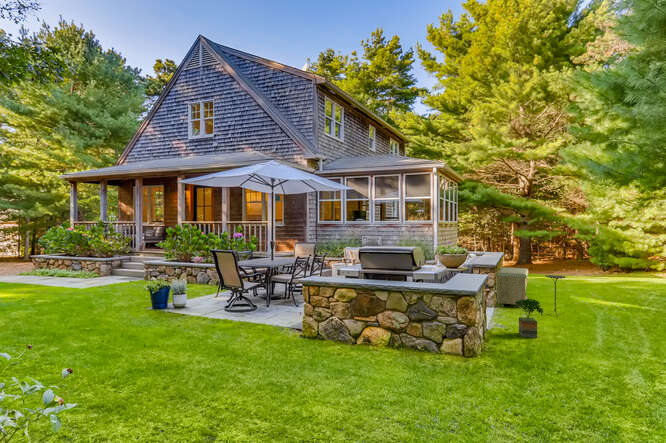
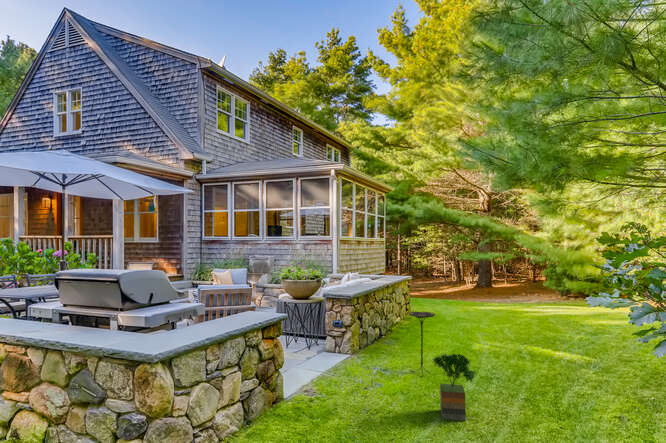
storage bench: present [497,267,528,306] -> none [355,299,411,359]
potted tree: present [515,299,543,338] -> present [433,354,475,421]

